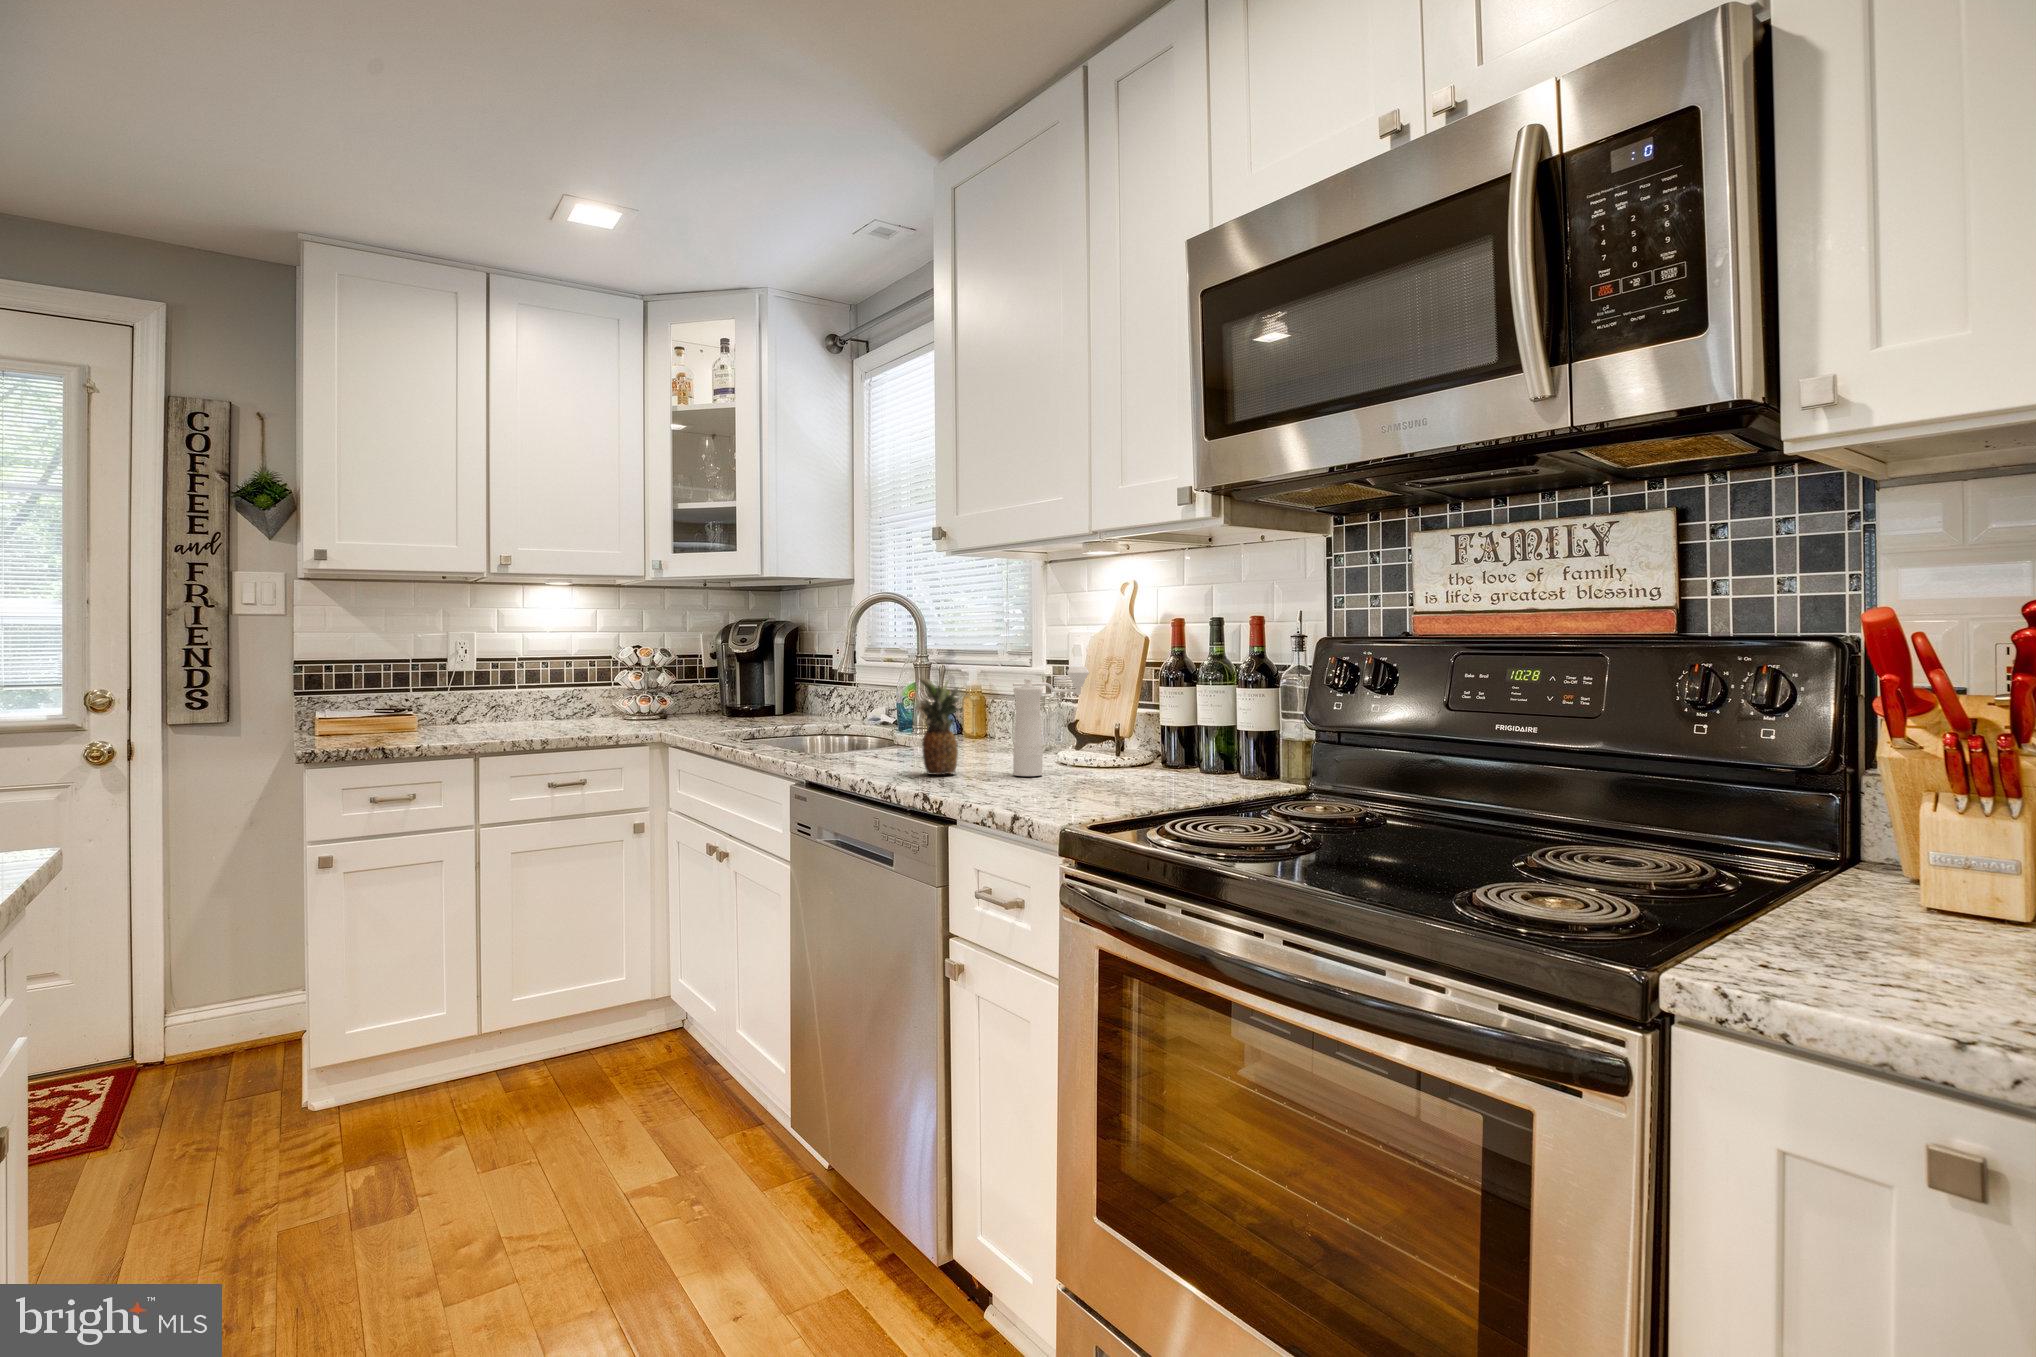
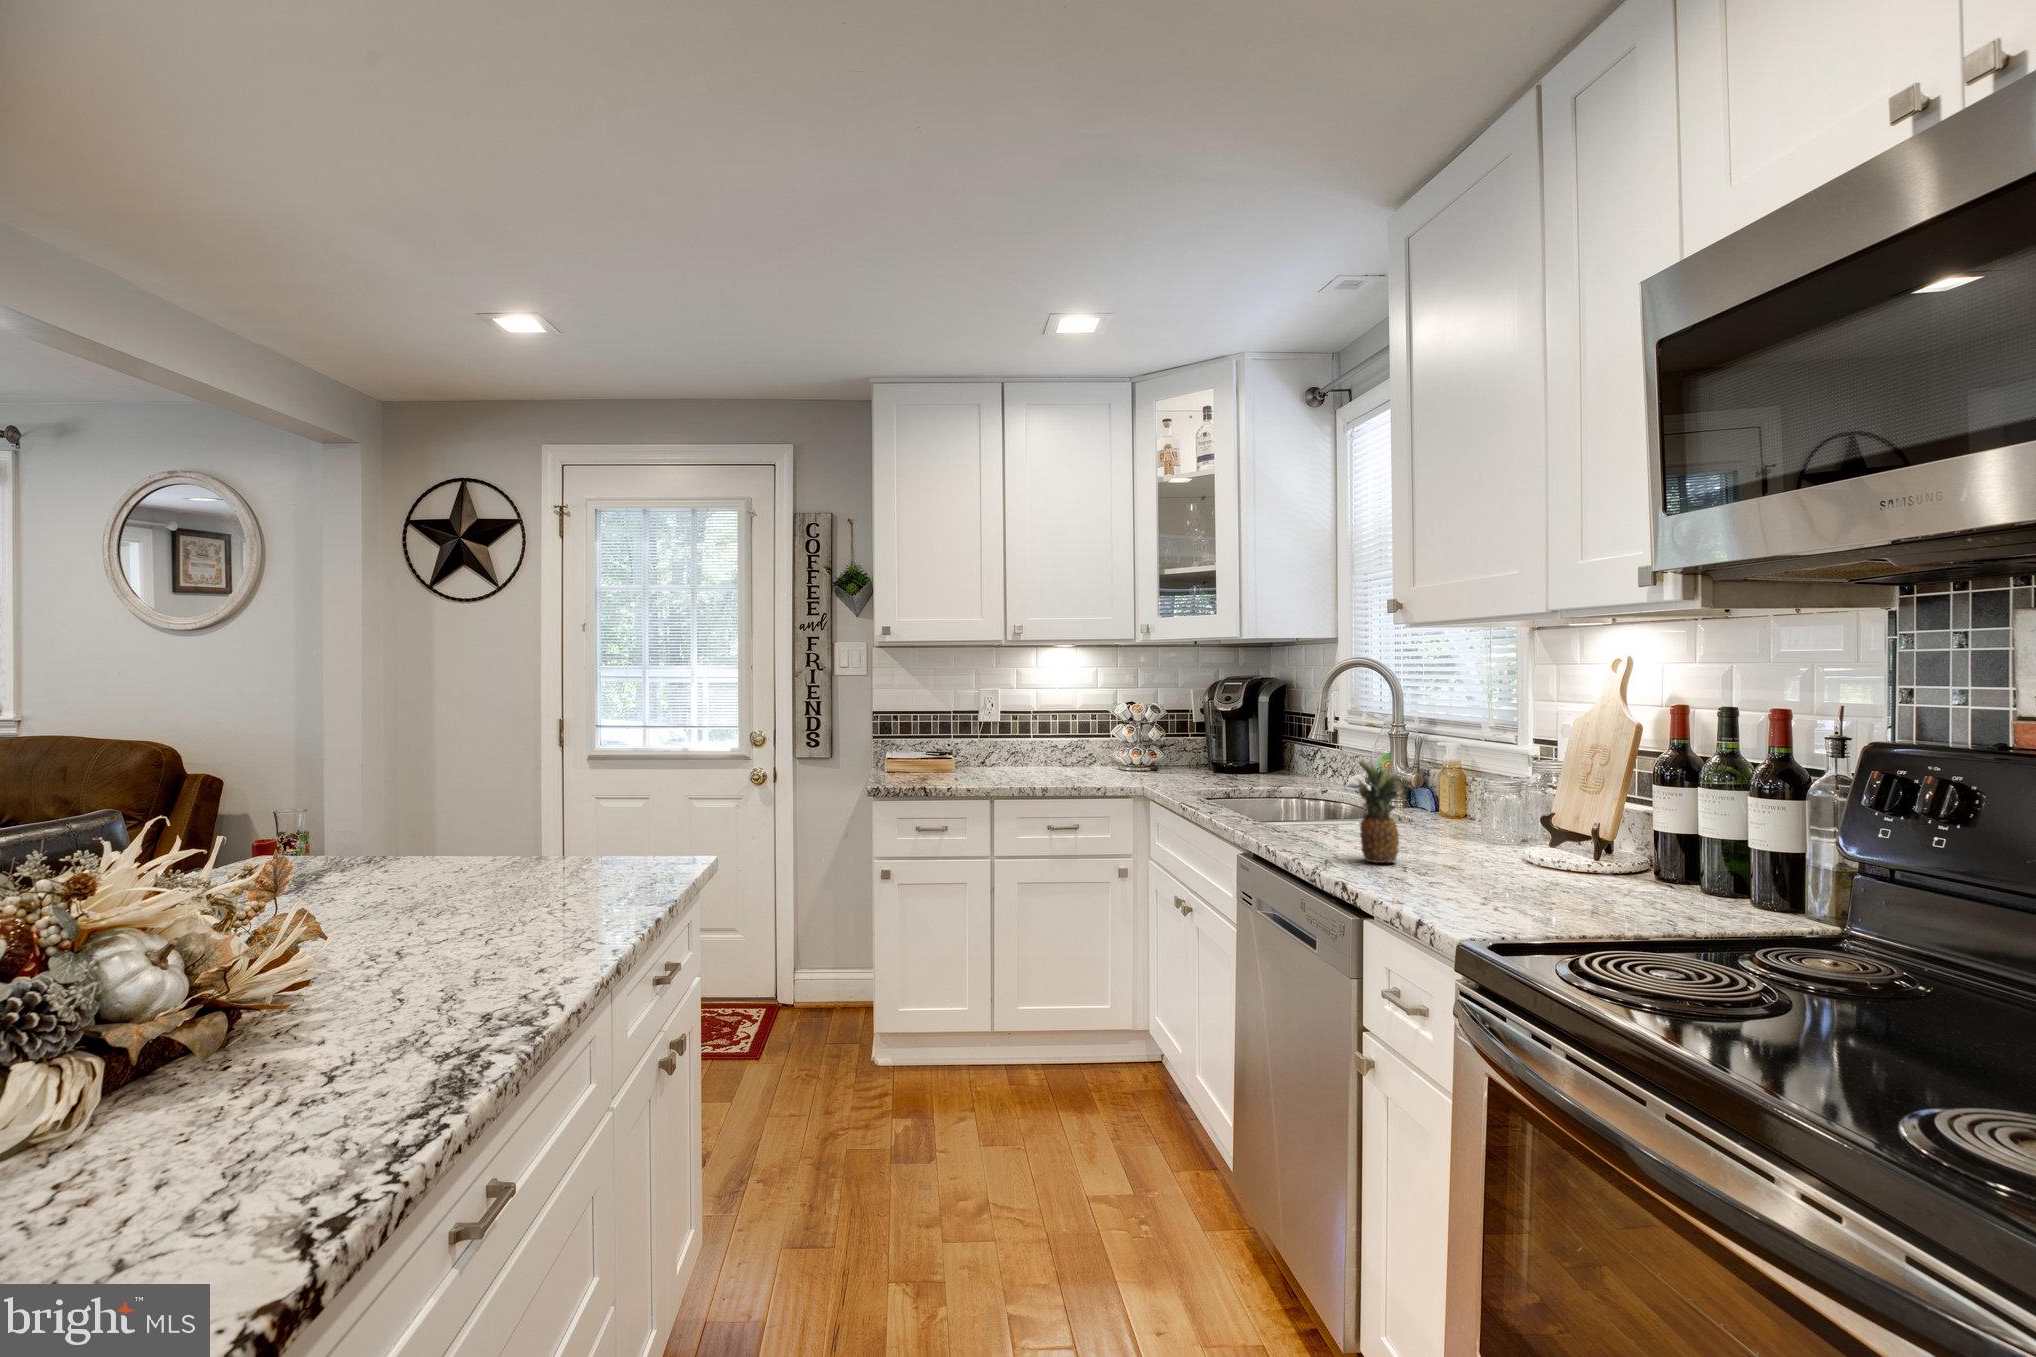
pepper mill: present [1013,666,1089,776] -> none [1460,755,1556,874]

